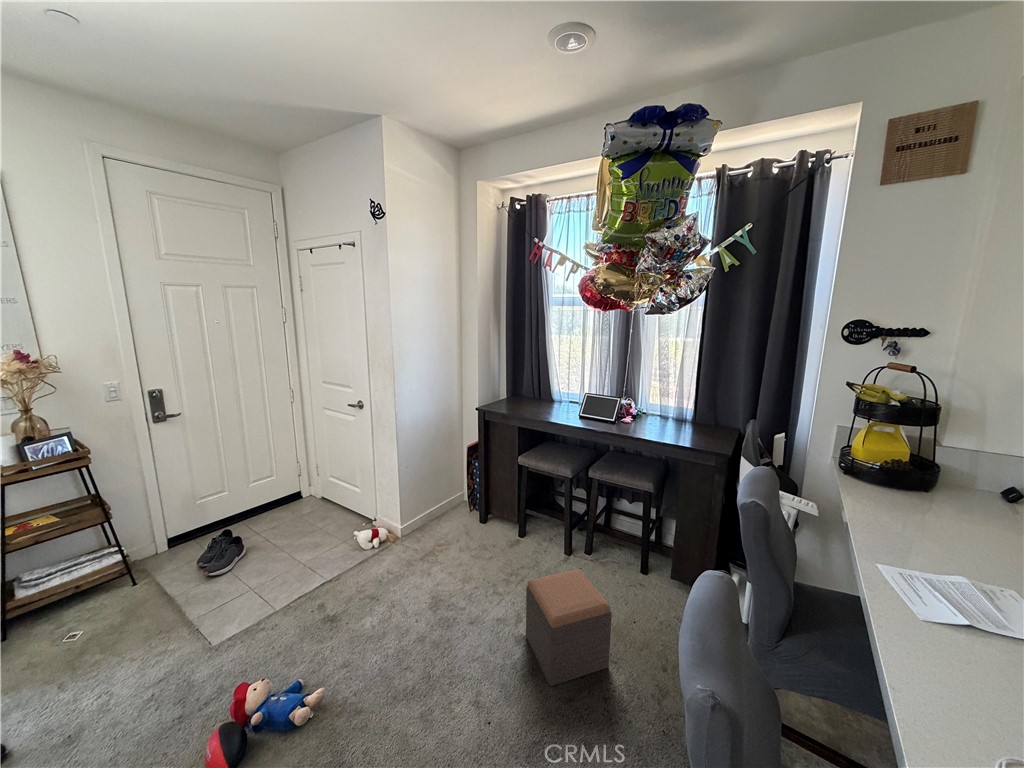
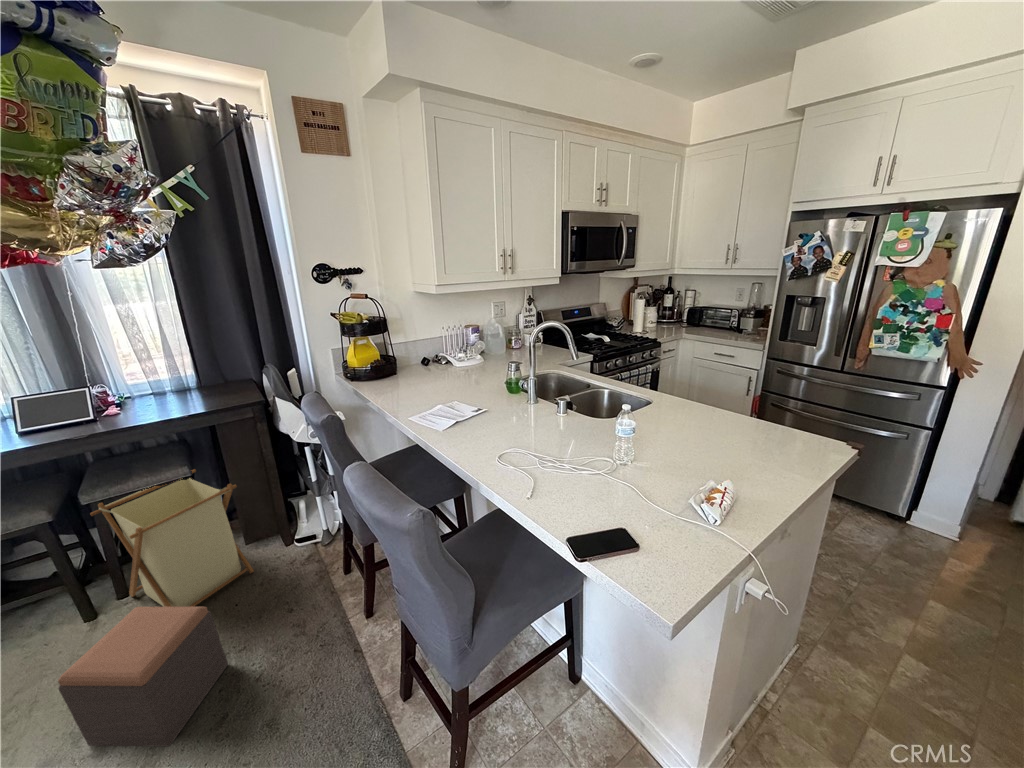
laundry basket: none [592,482,681,607] -> present [90,470,254,607]

